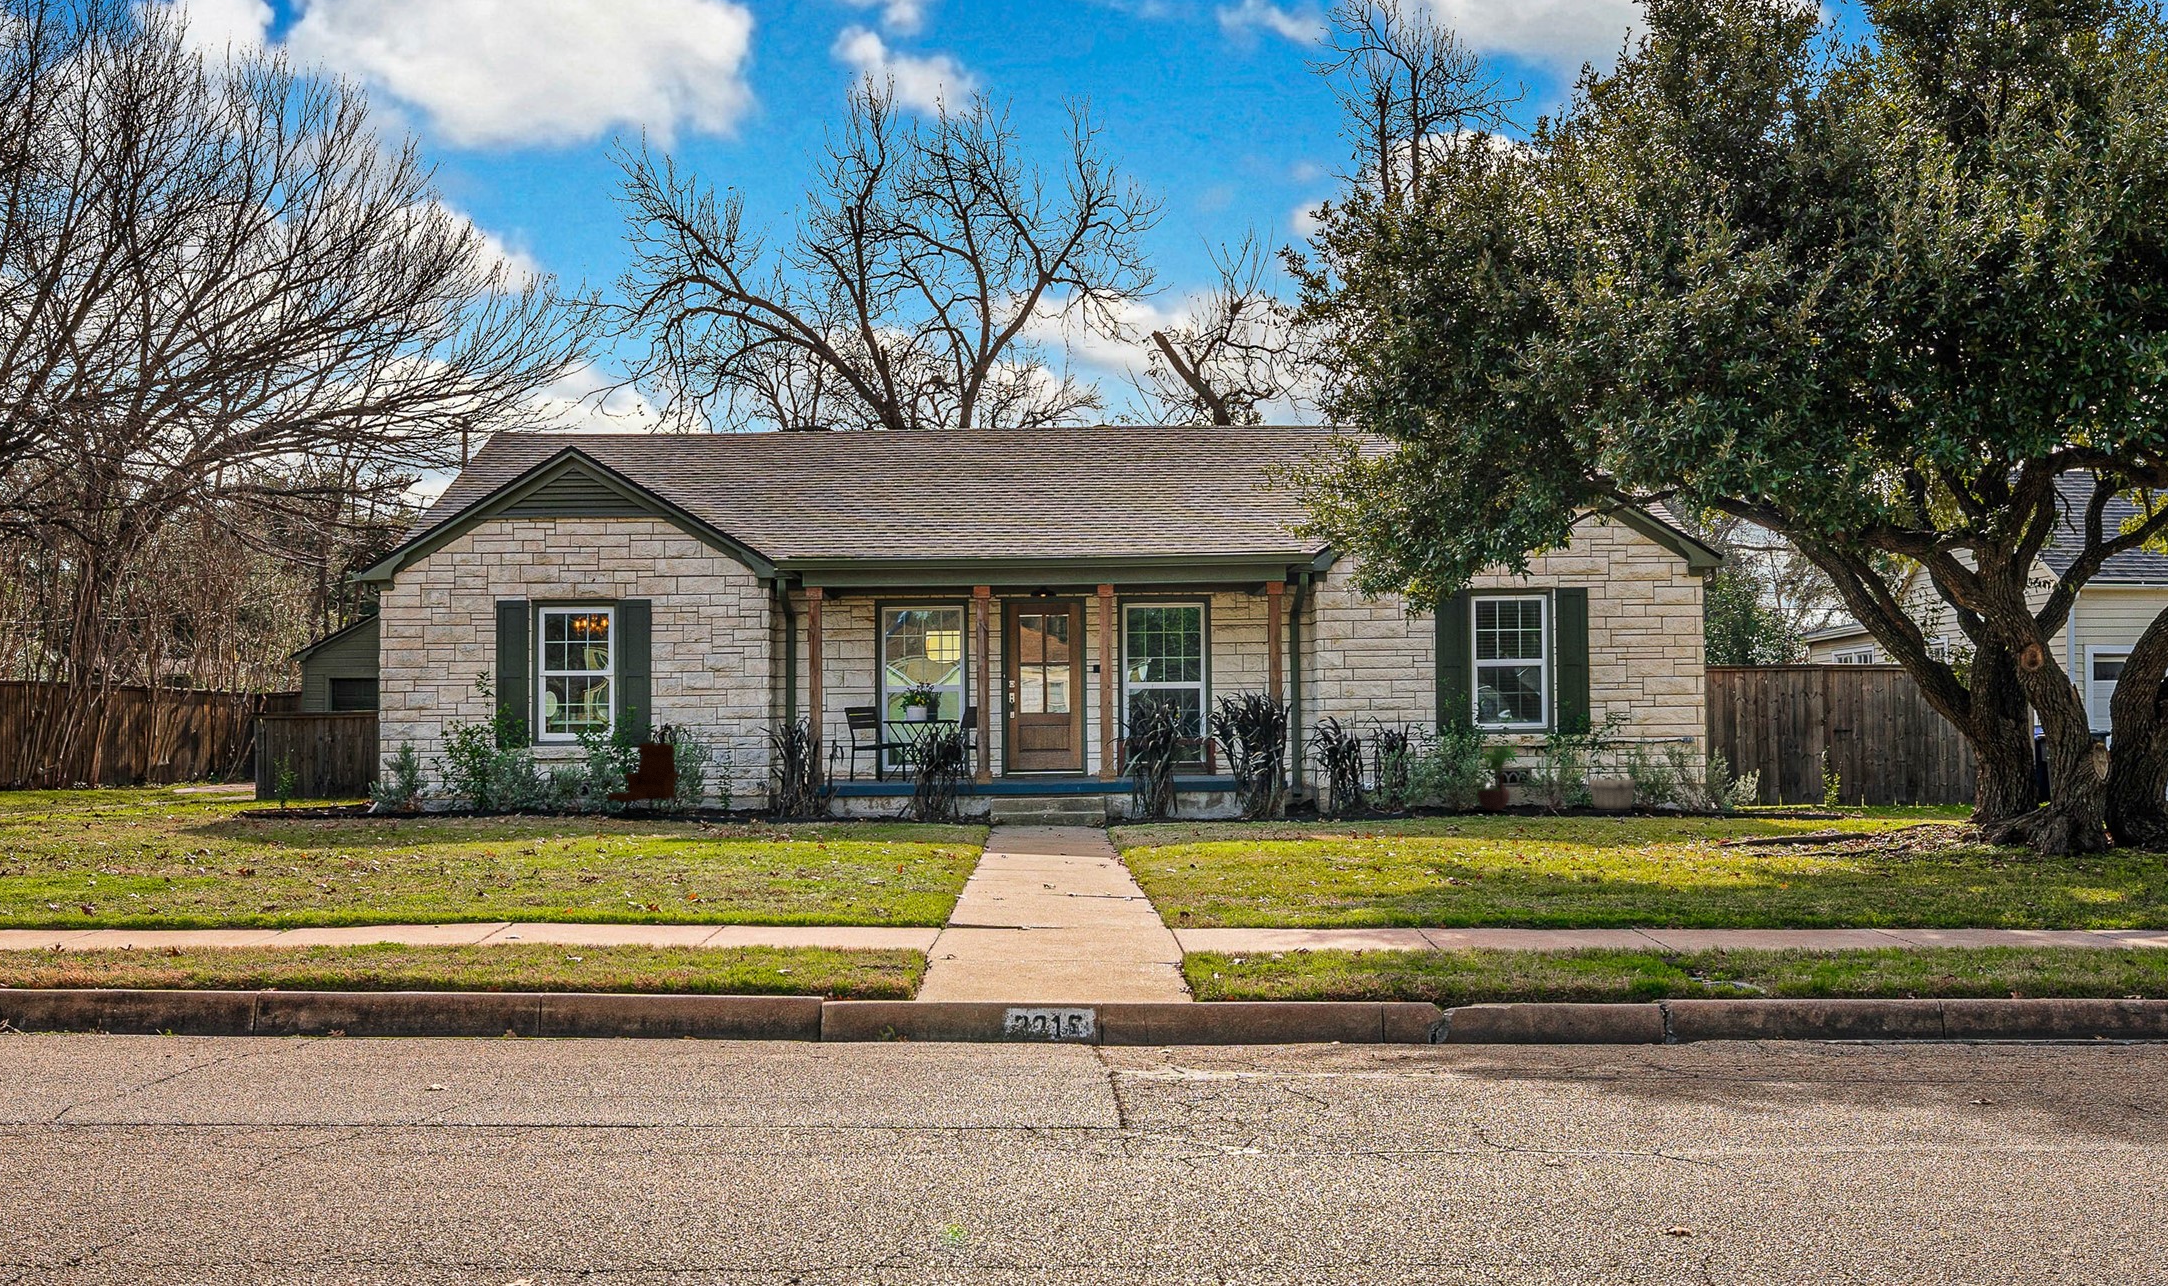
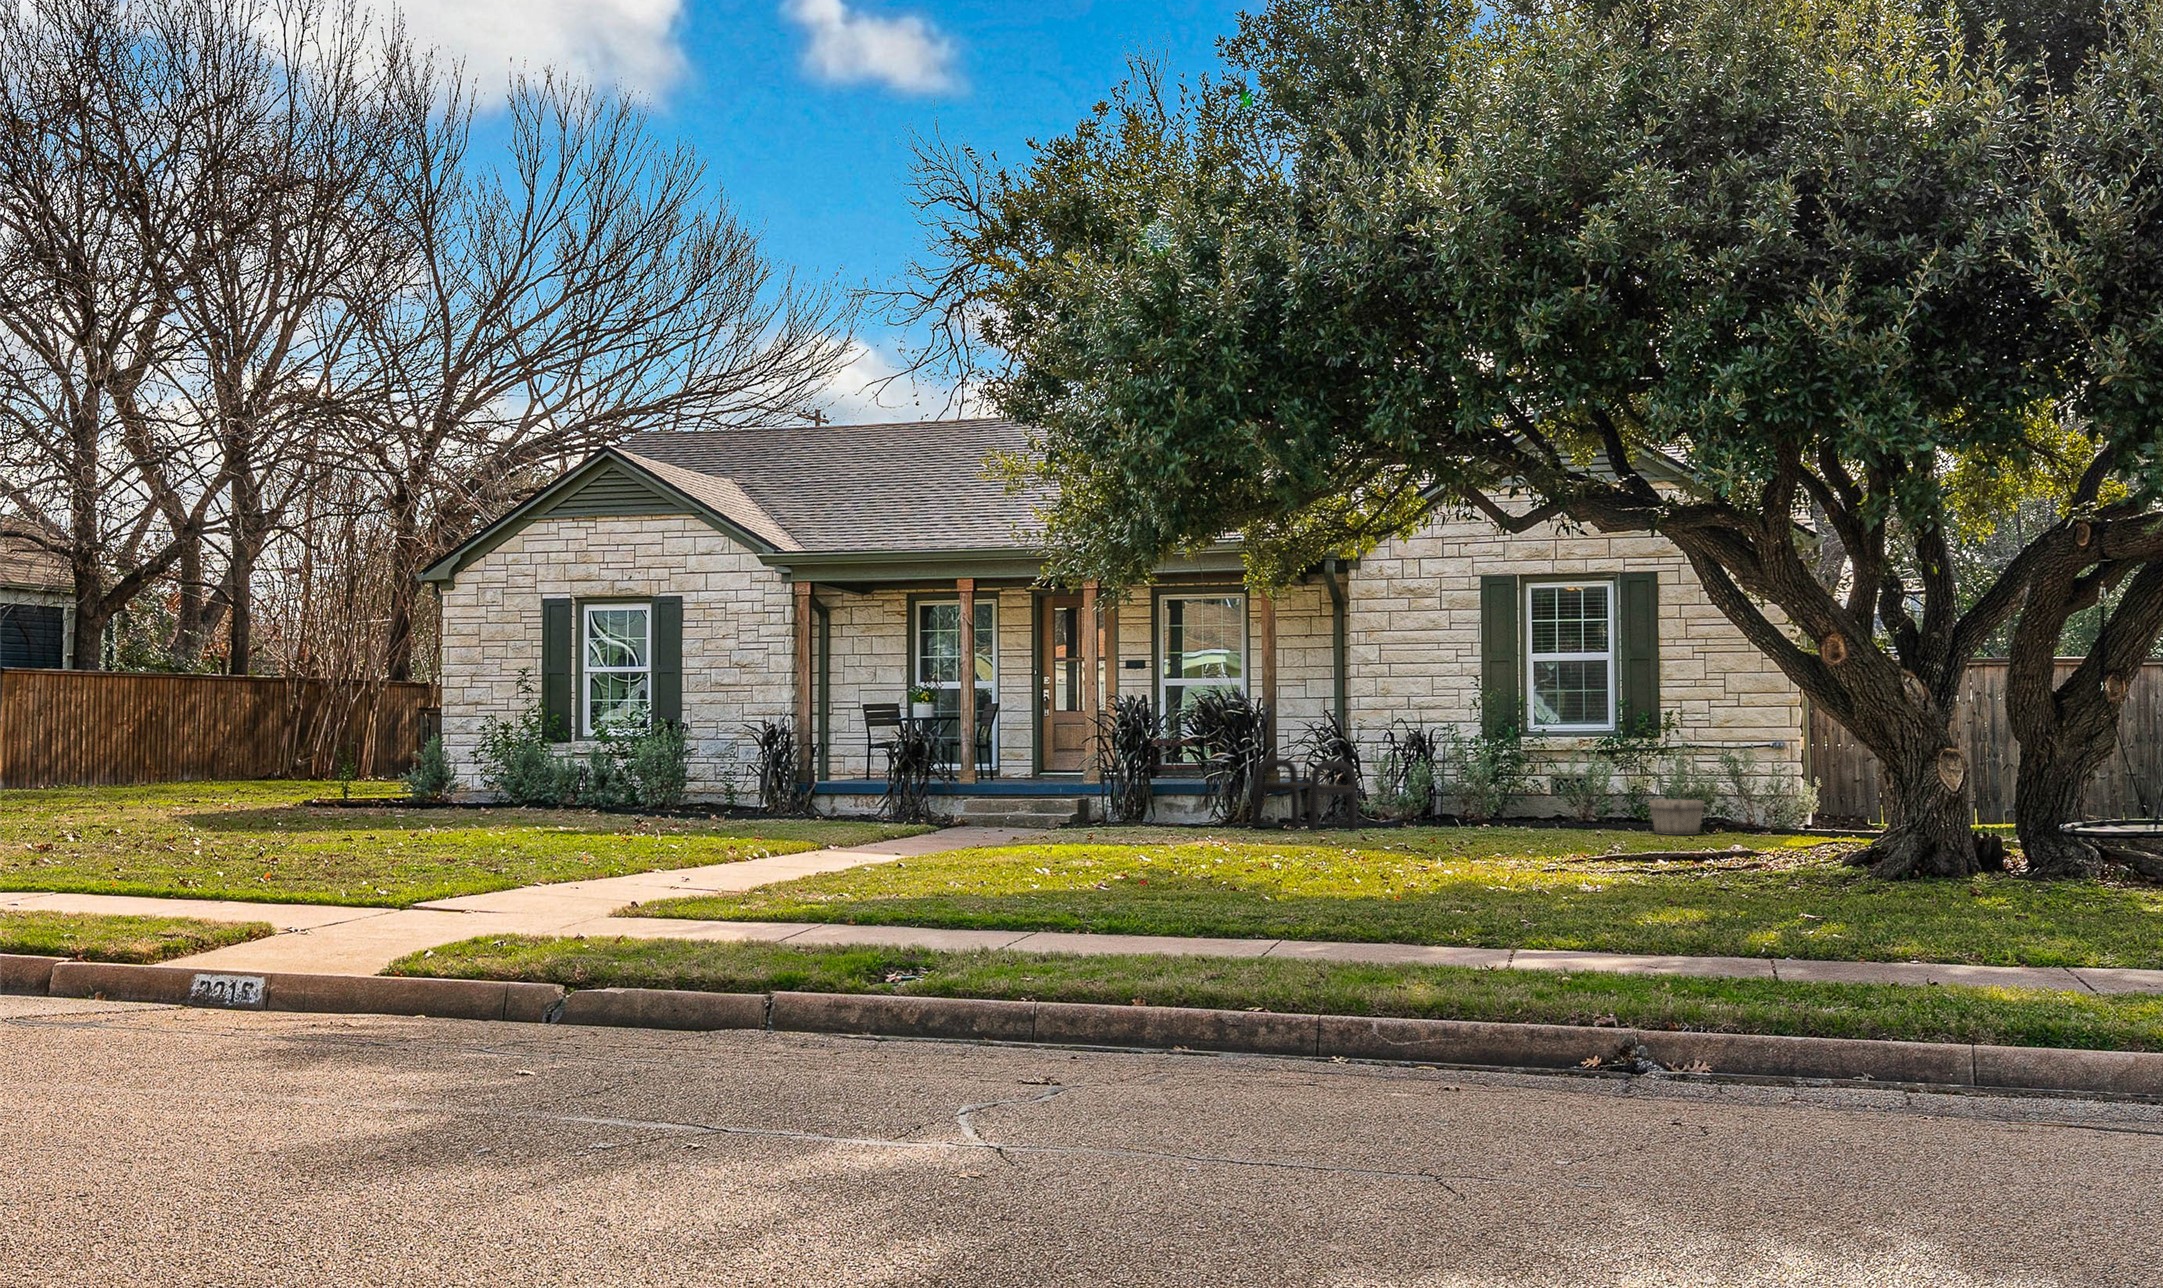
lounge chair: present [608,743,680,817] -> none [595,741,679,815]
potted tree: present [1477,744,1517,811] -> none [1497,746,1545,833]
bench: none [1267,751,1364,816] -> present [1252,759,1357,832]

